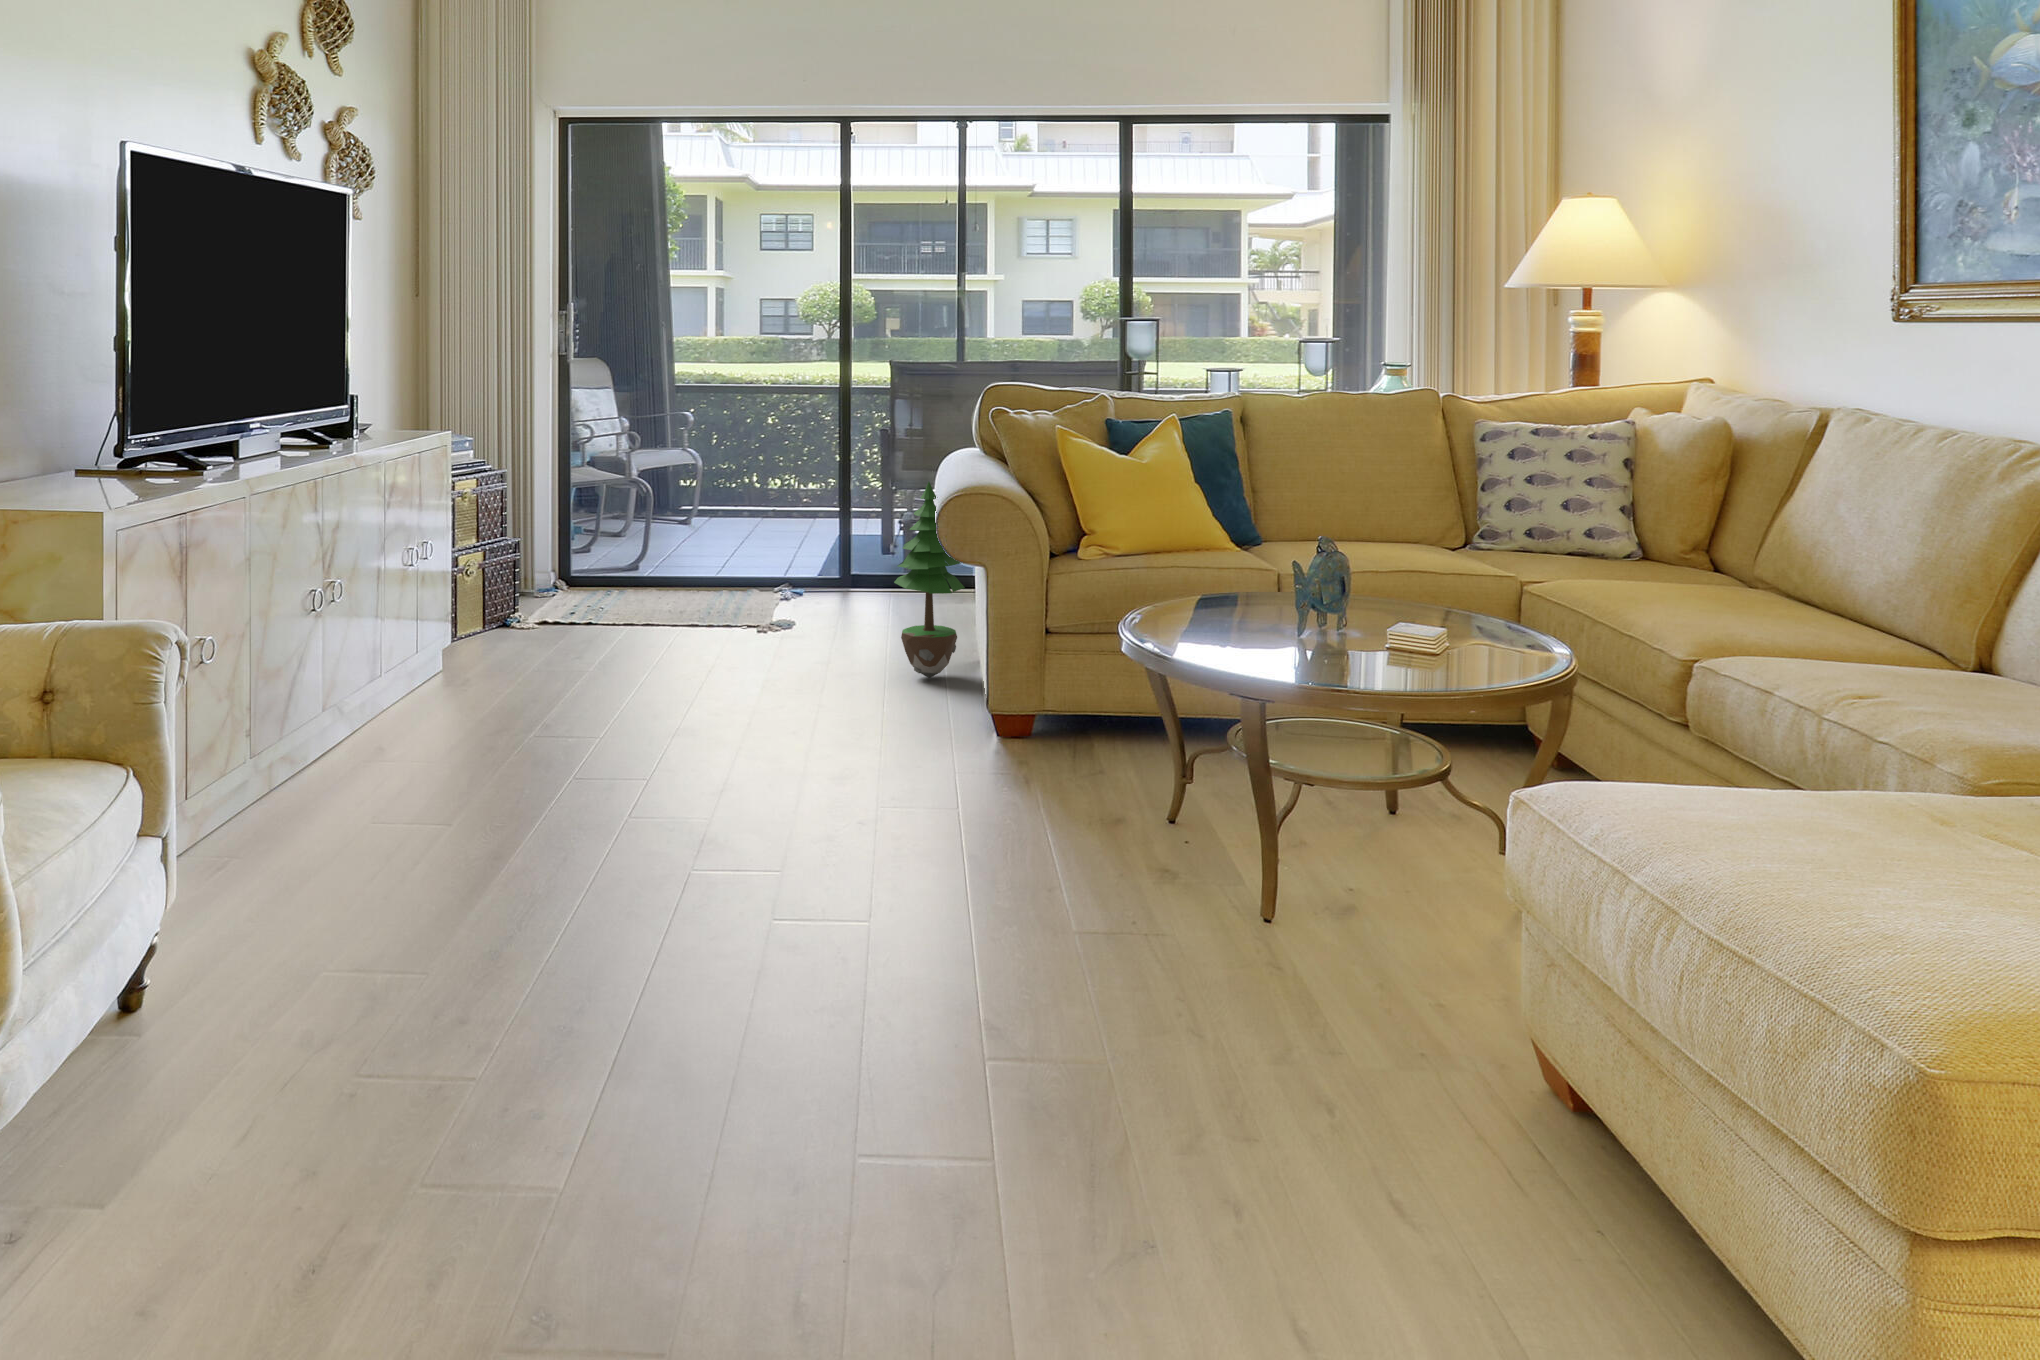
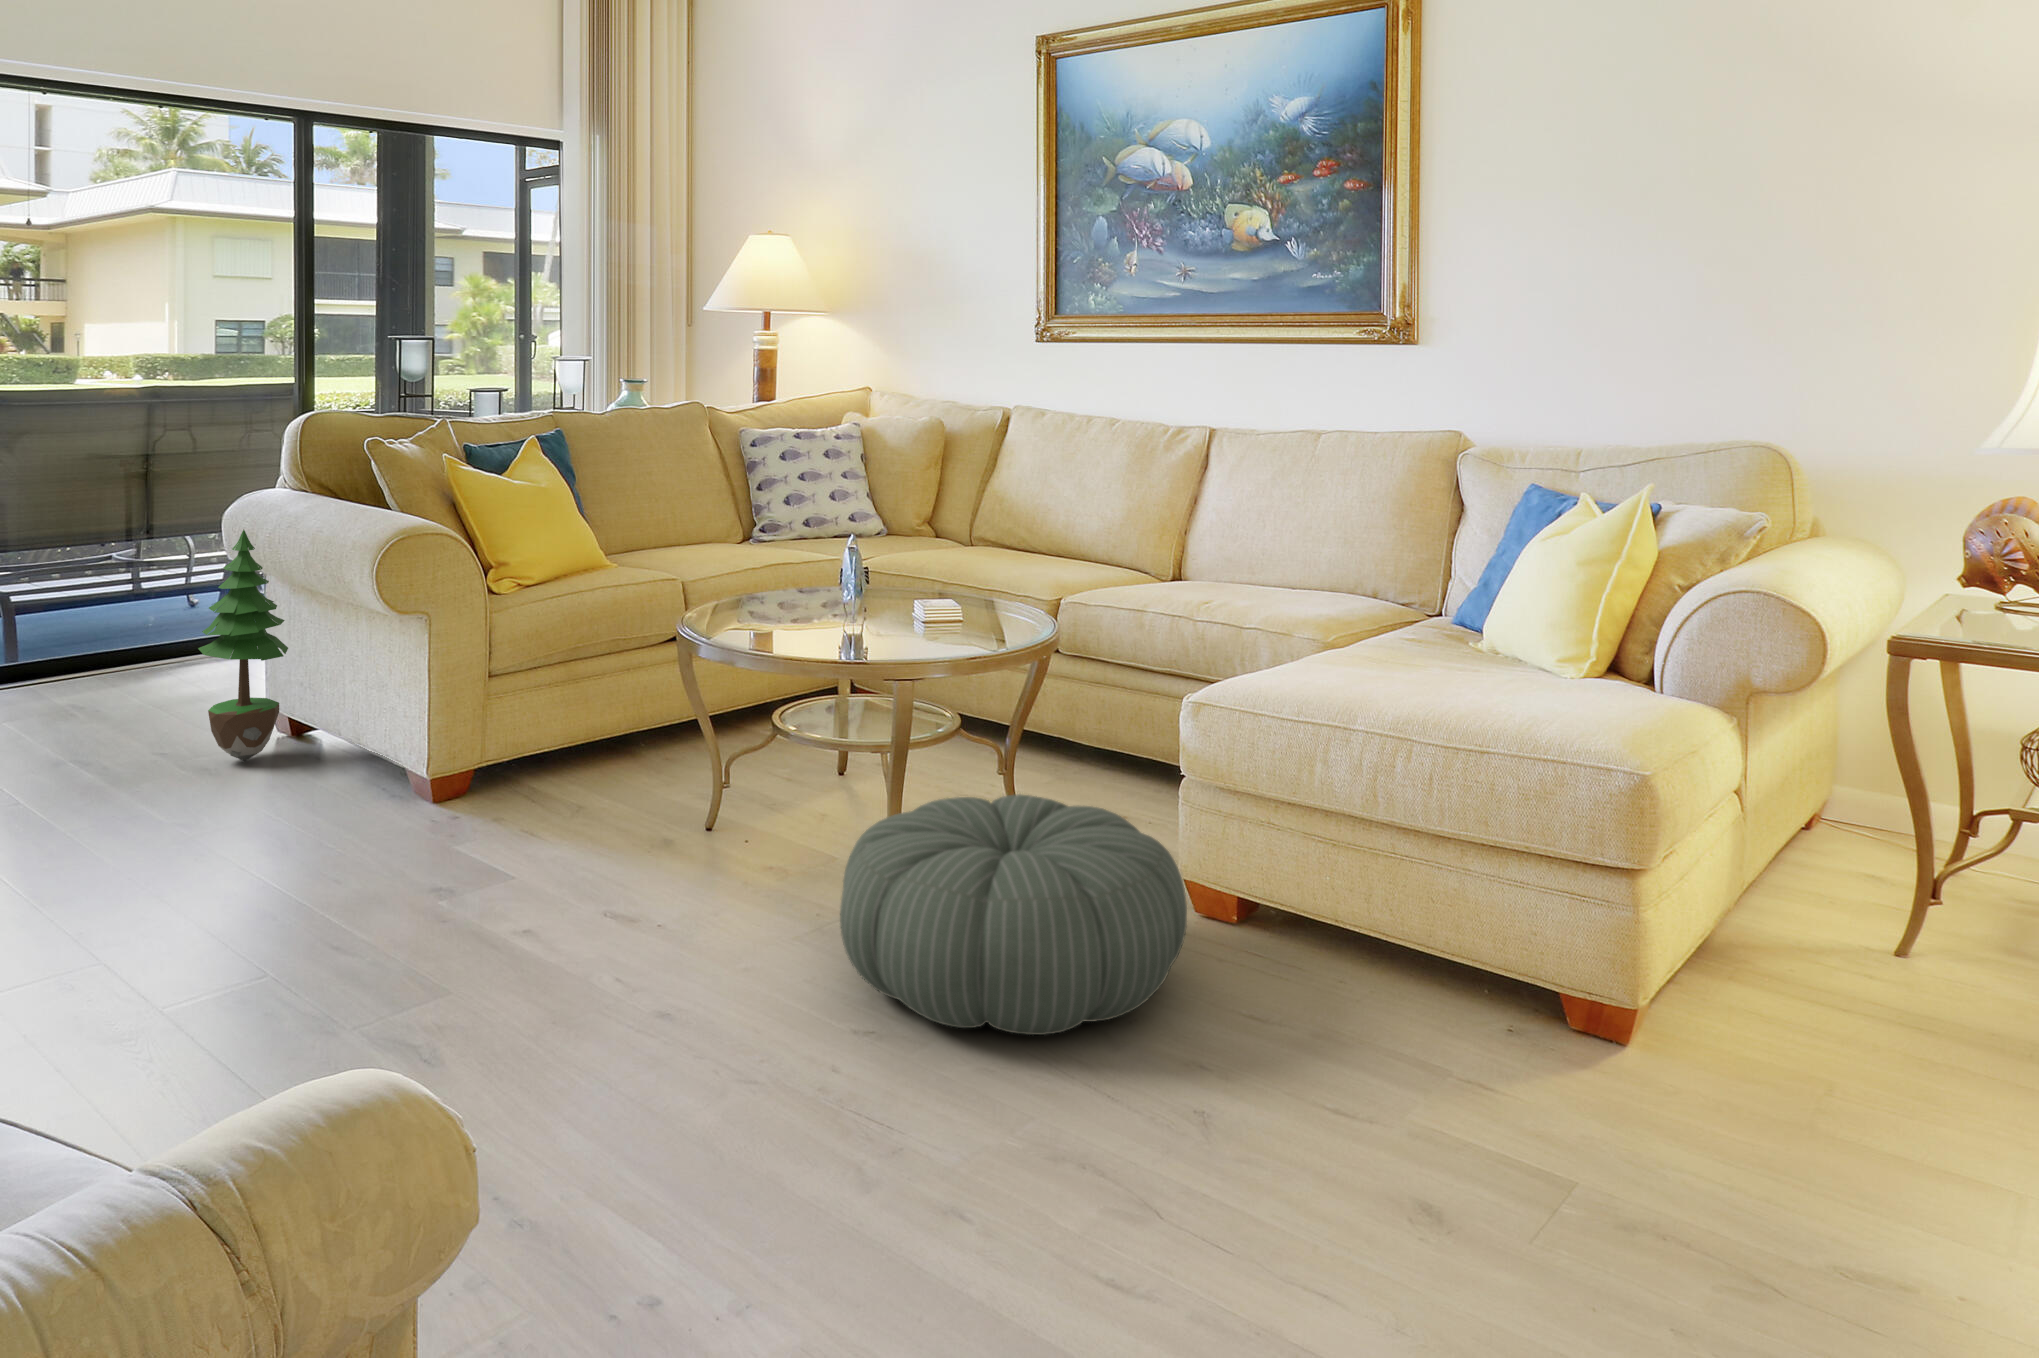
pouf: none [1005,818,1395,1086] -> present [840,794,1187,1035]

